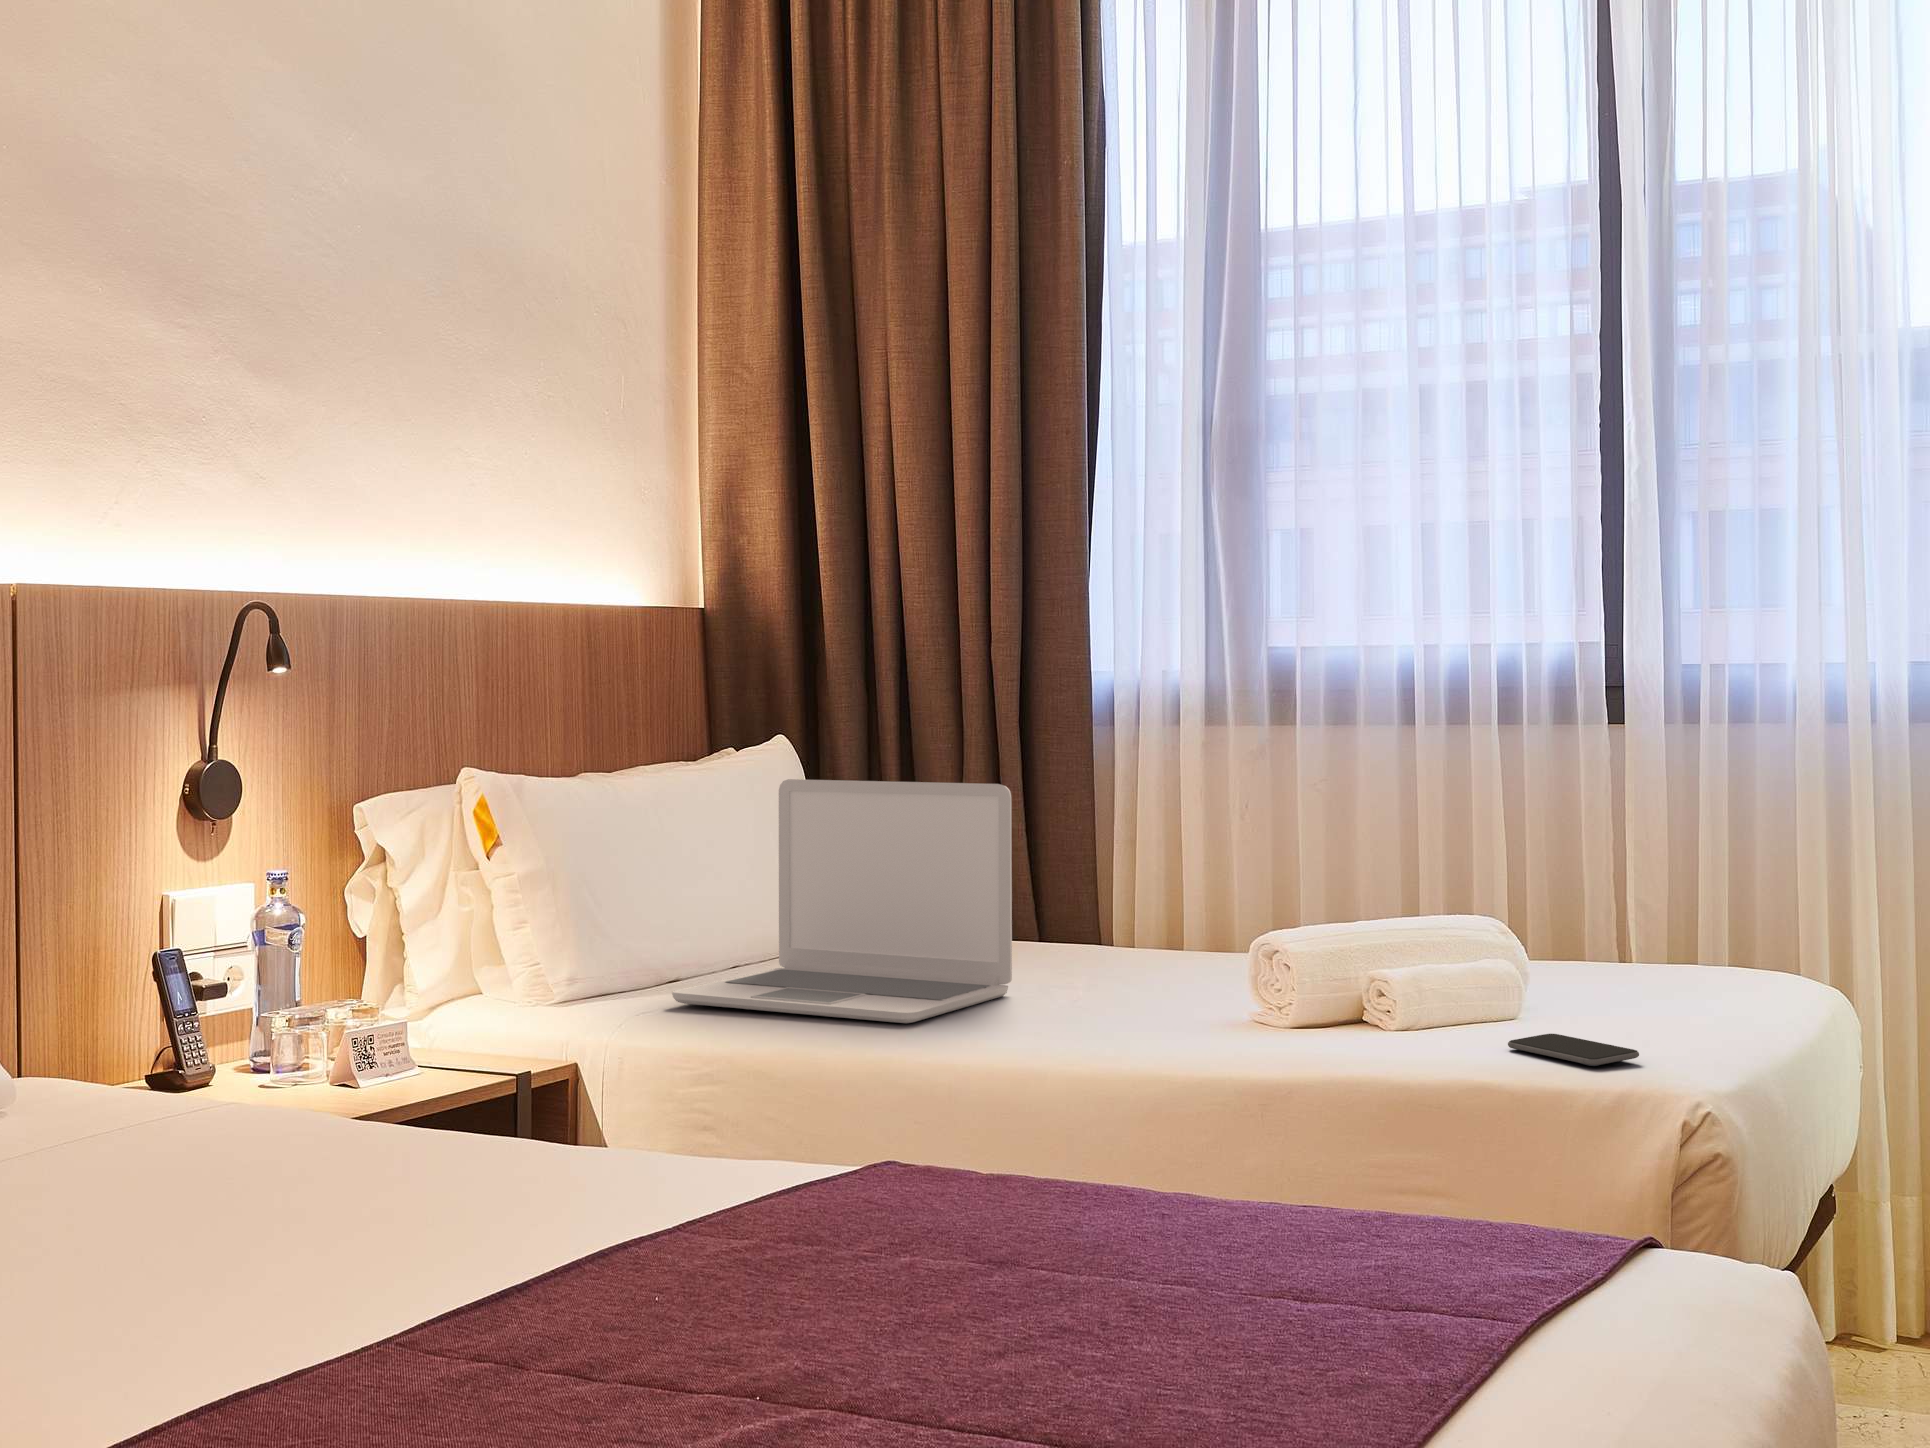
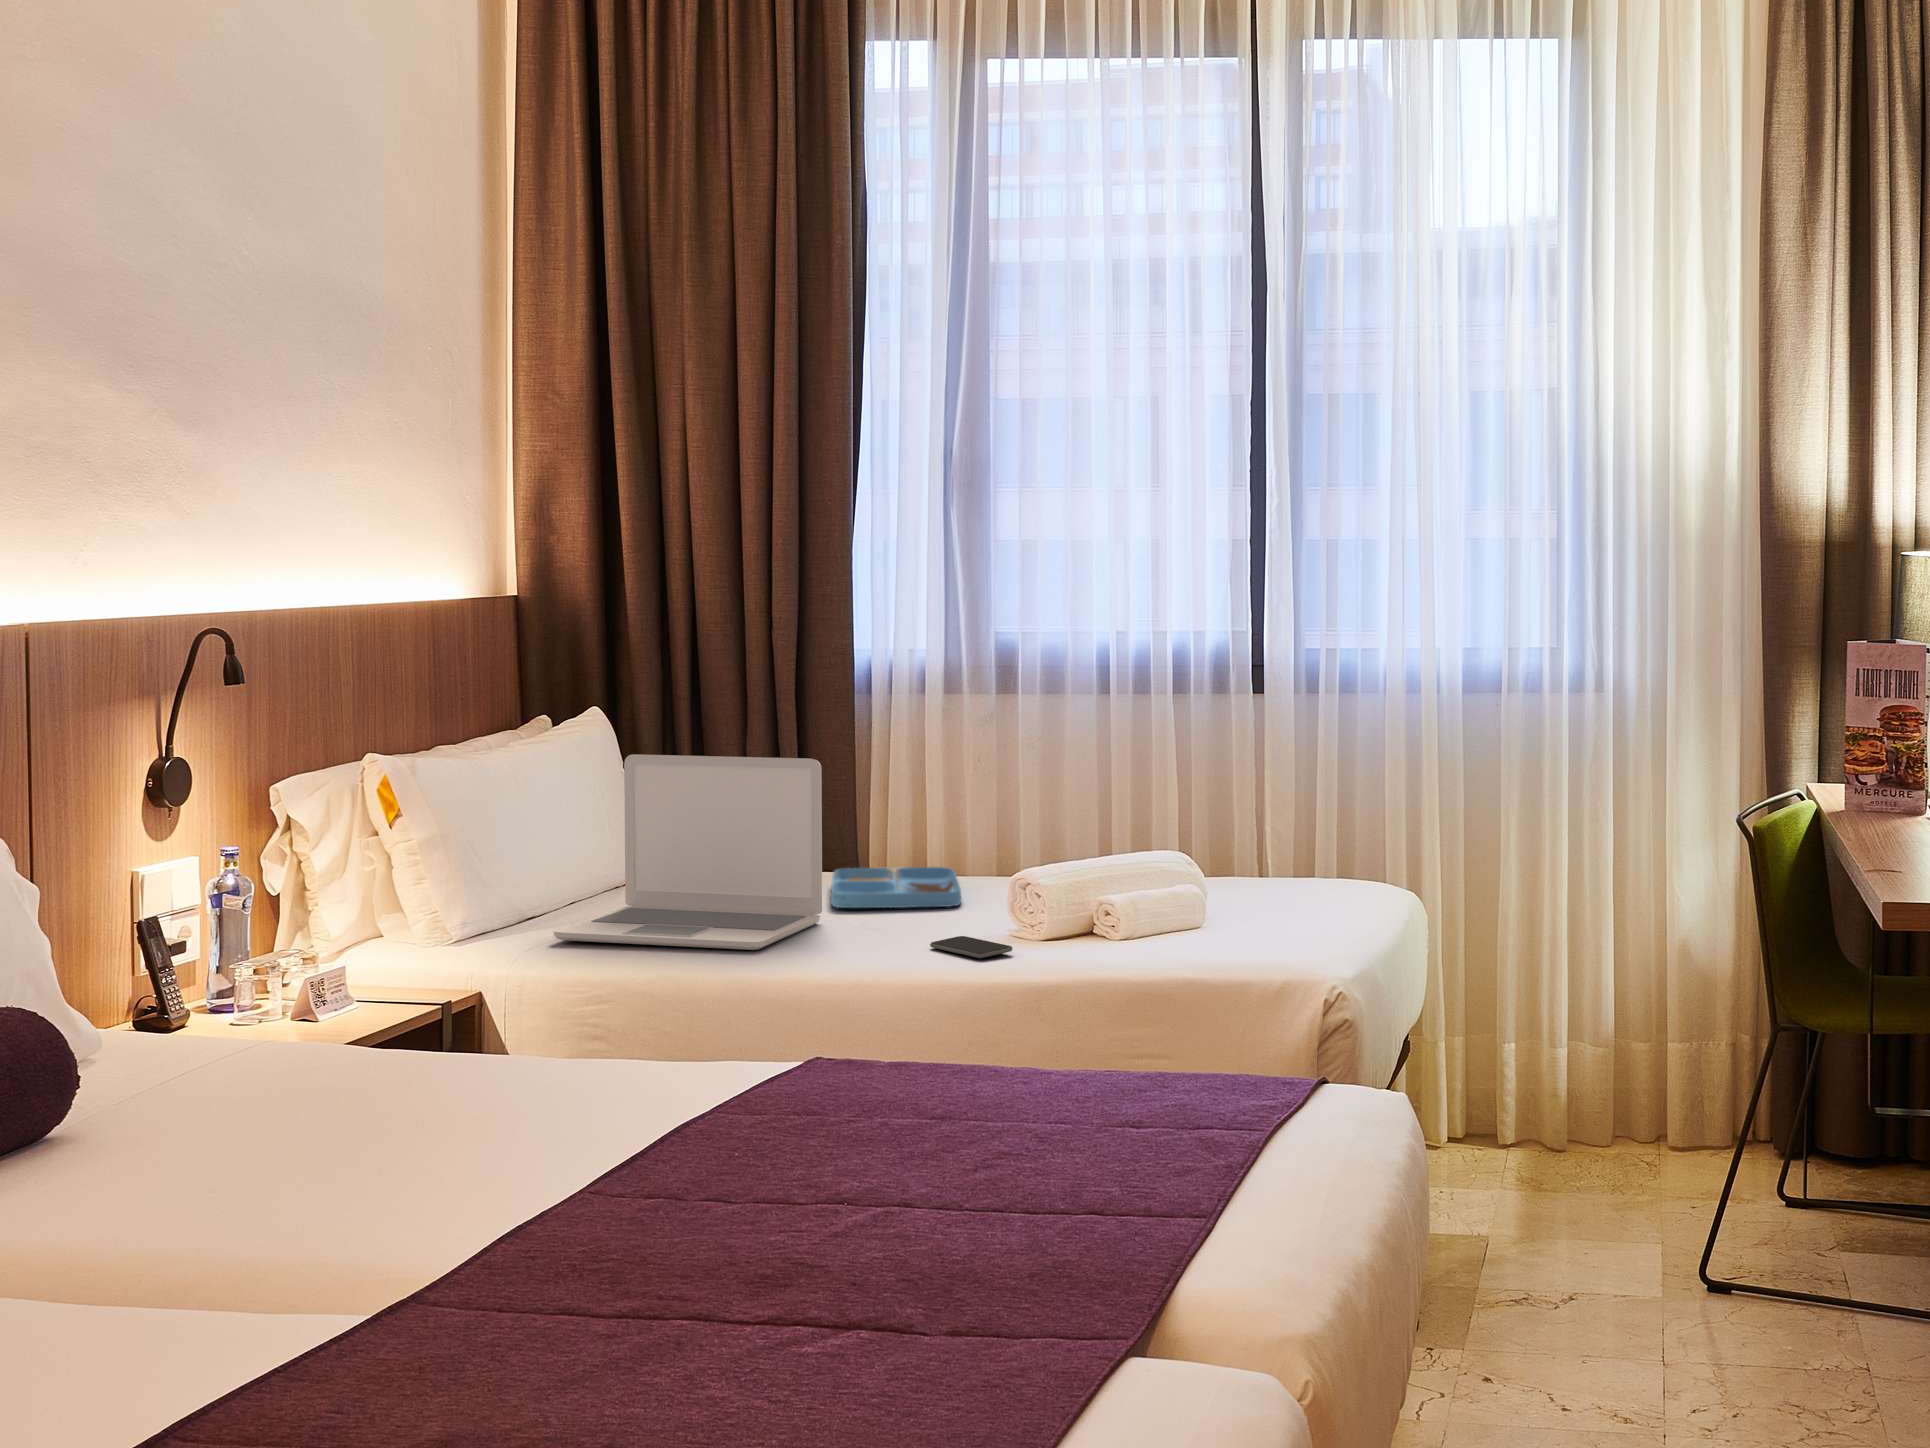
tray: none [1033,934,1204,982] -> present [831,867,961,908]
smartphone: present [1508,1034,1639,1066] -> present [930,936,1013,958]

